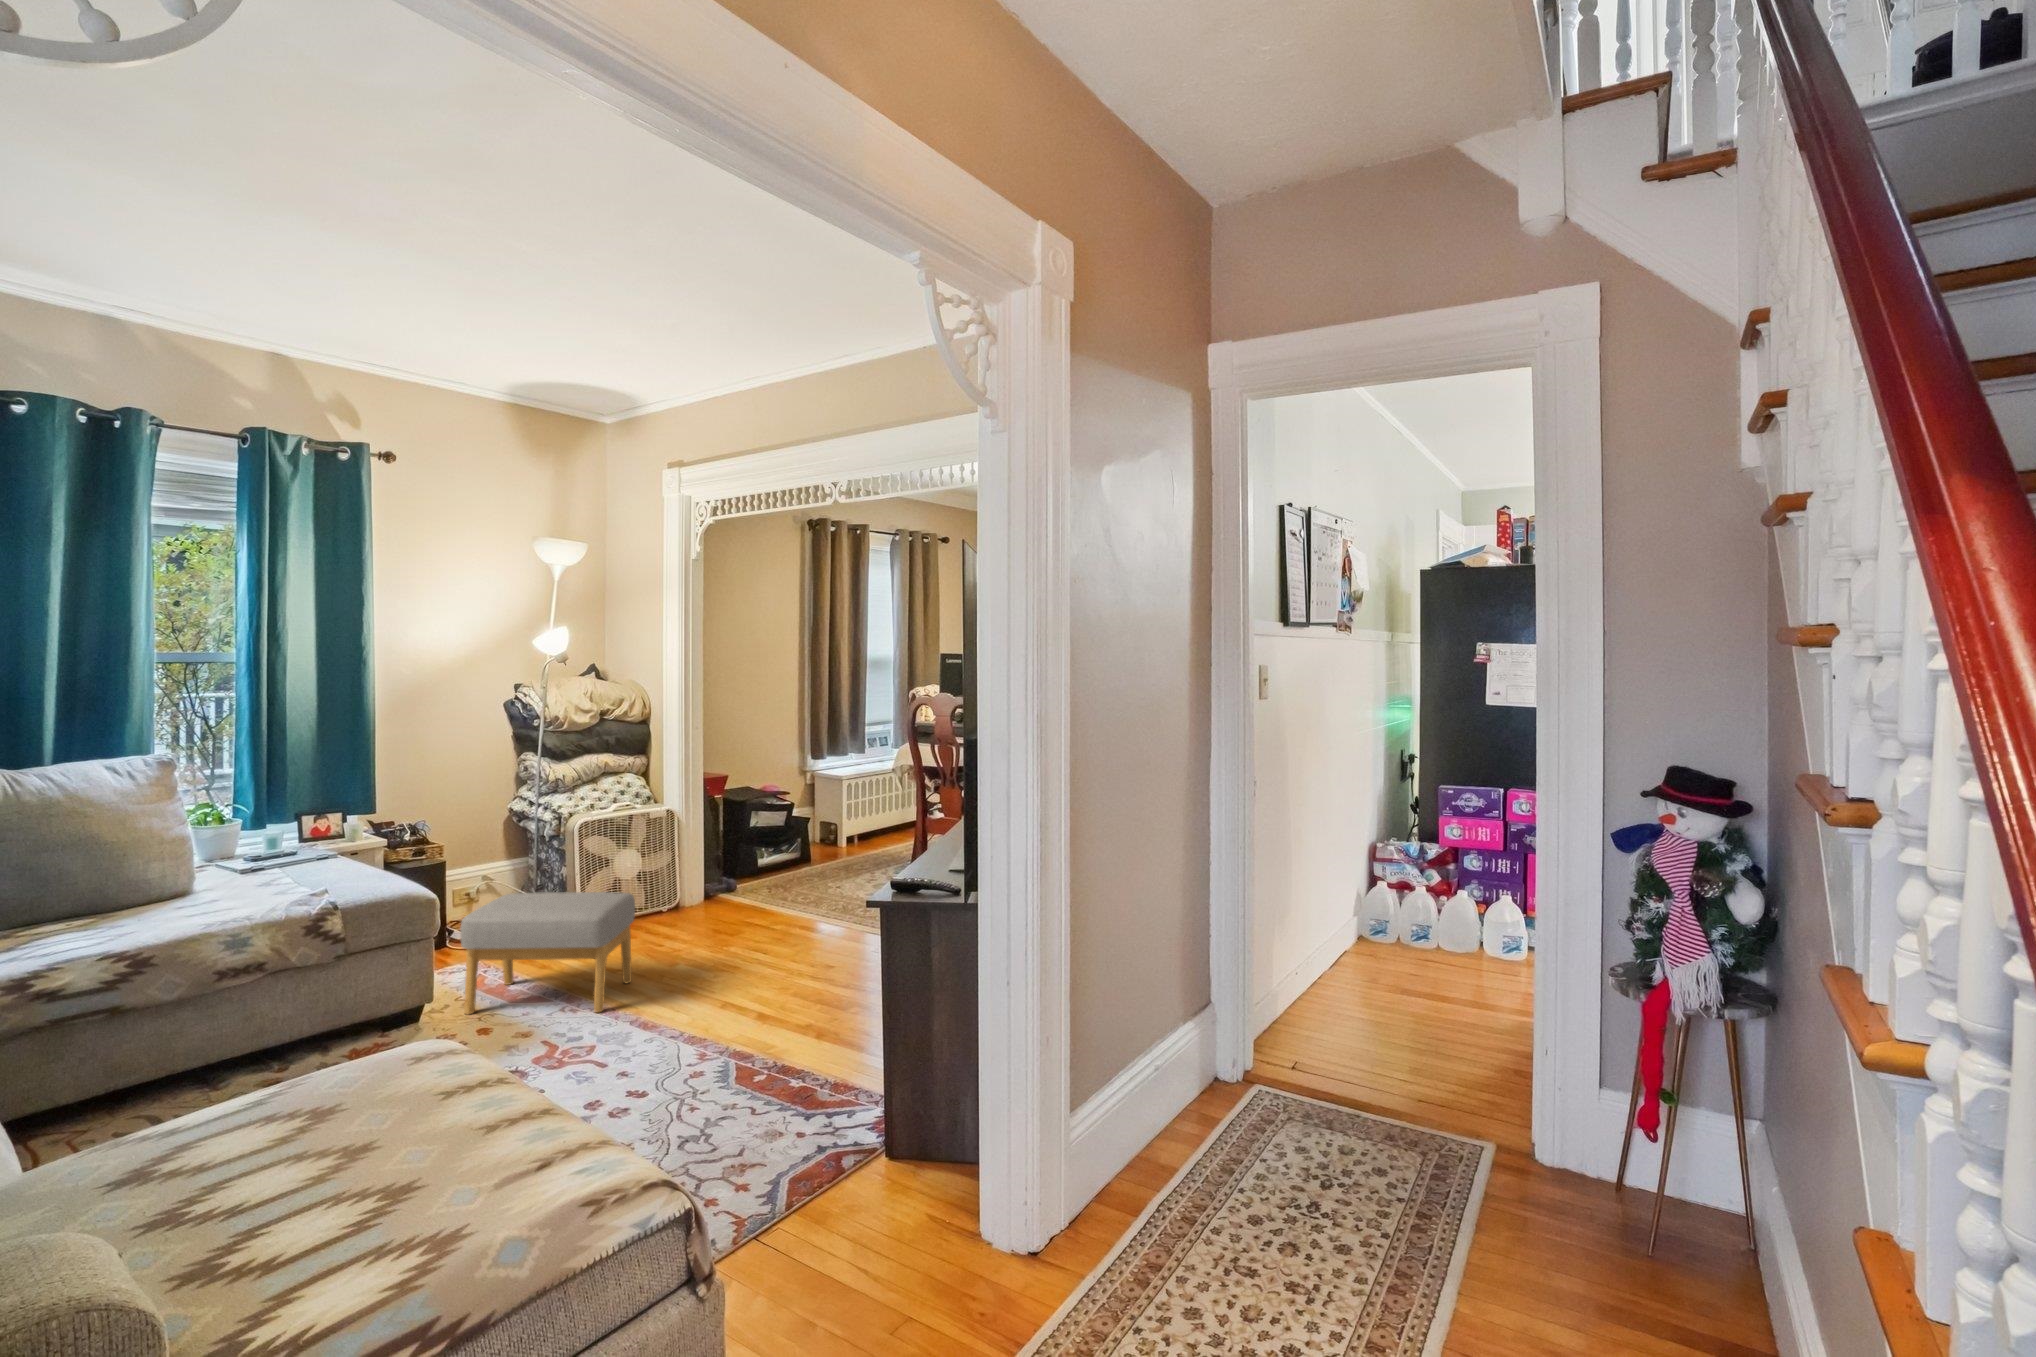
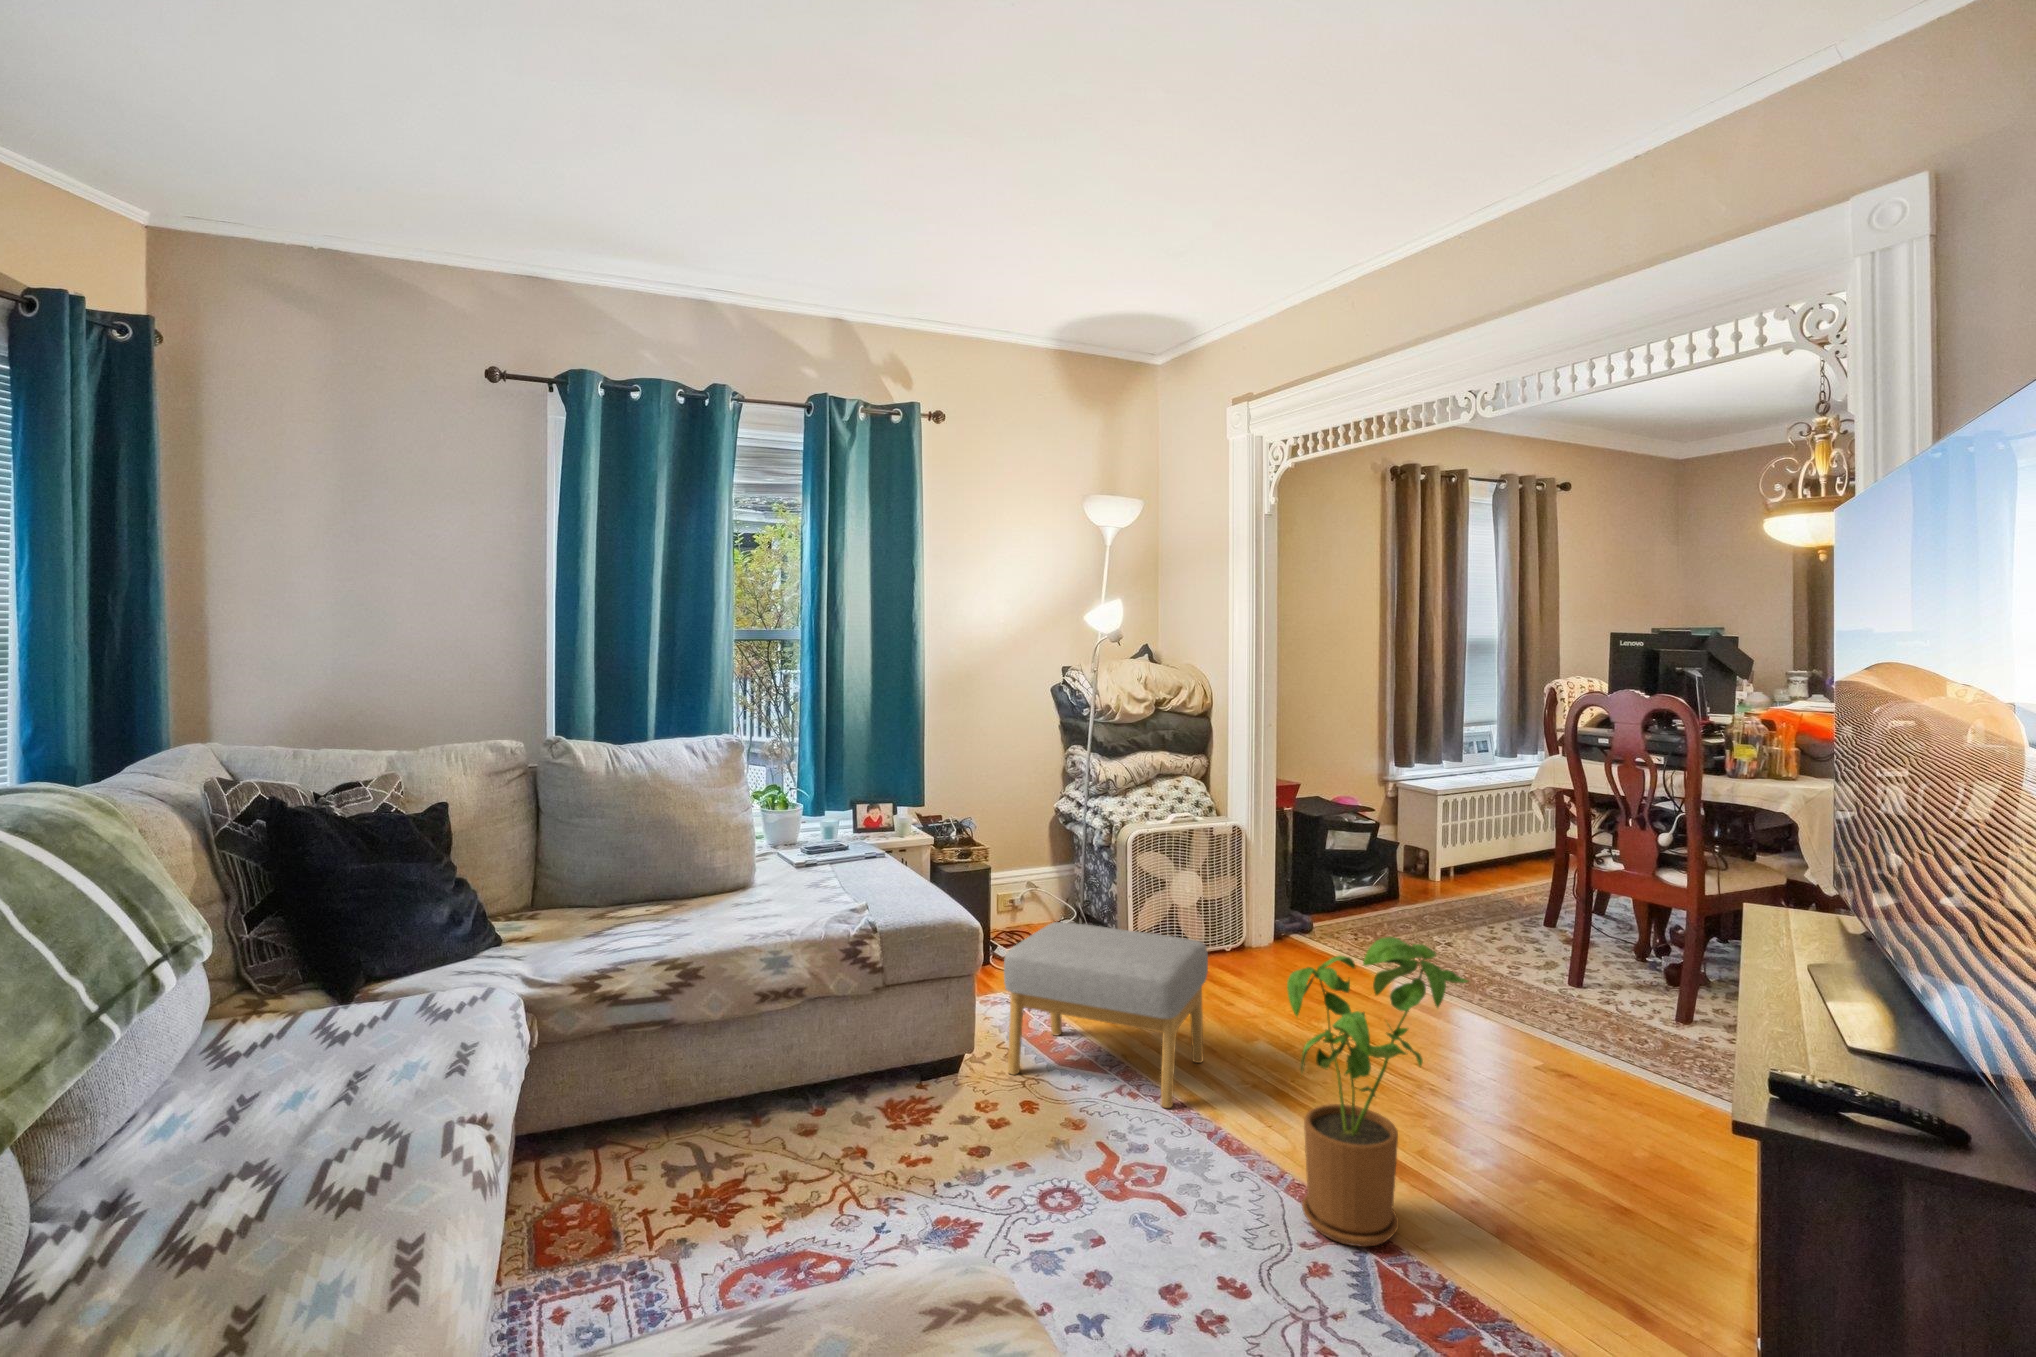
house plant: none [678,861,789,1056] -> present [1287,937,1468,1247]

